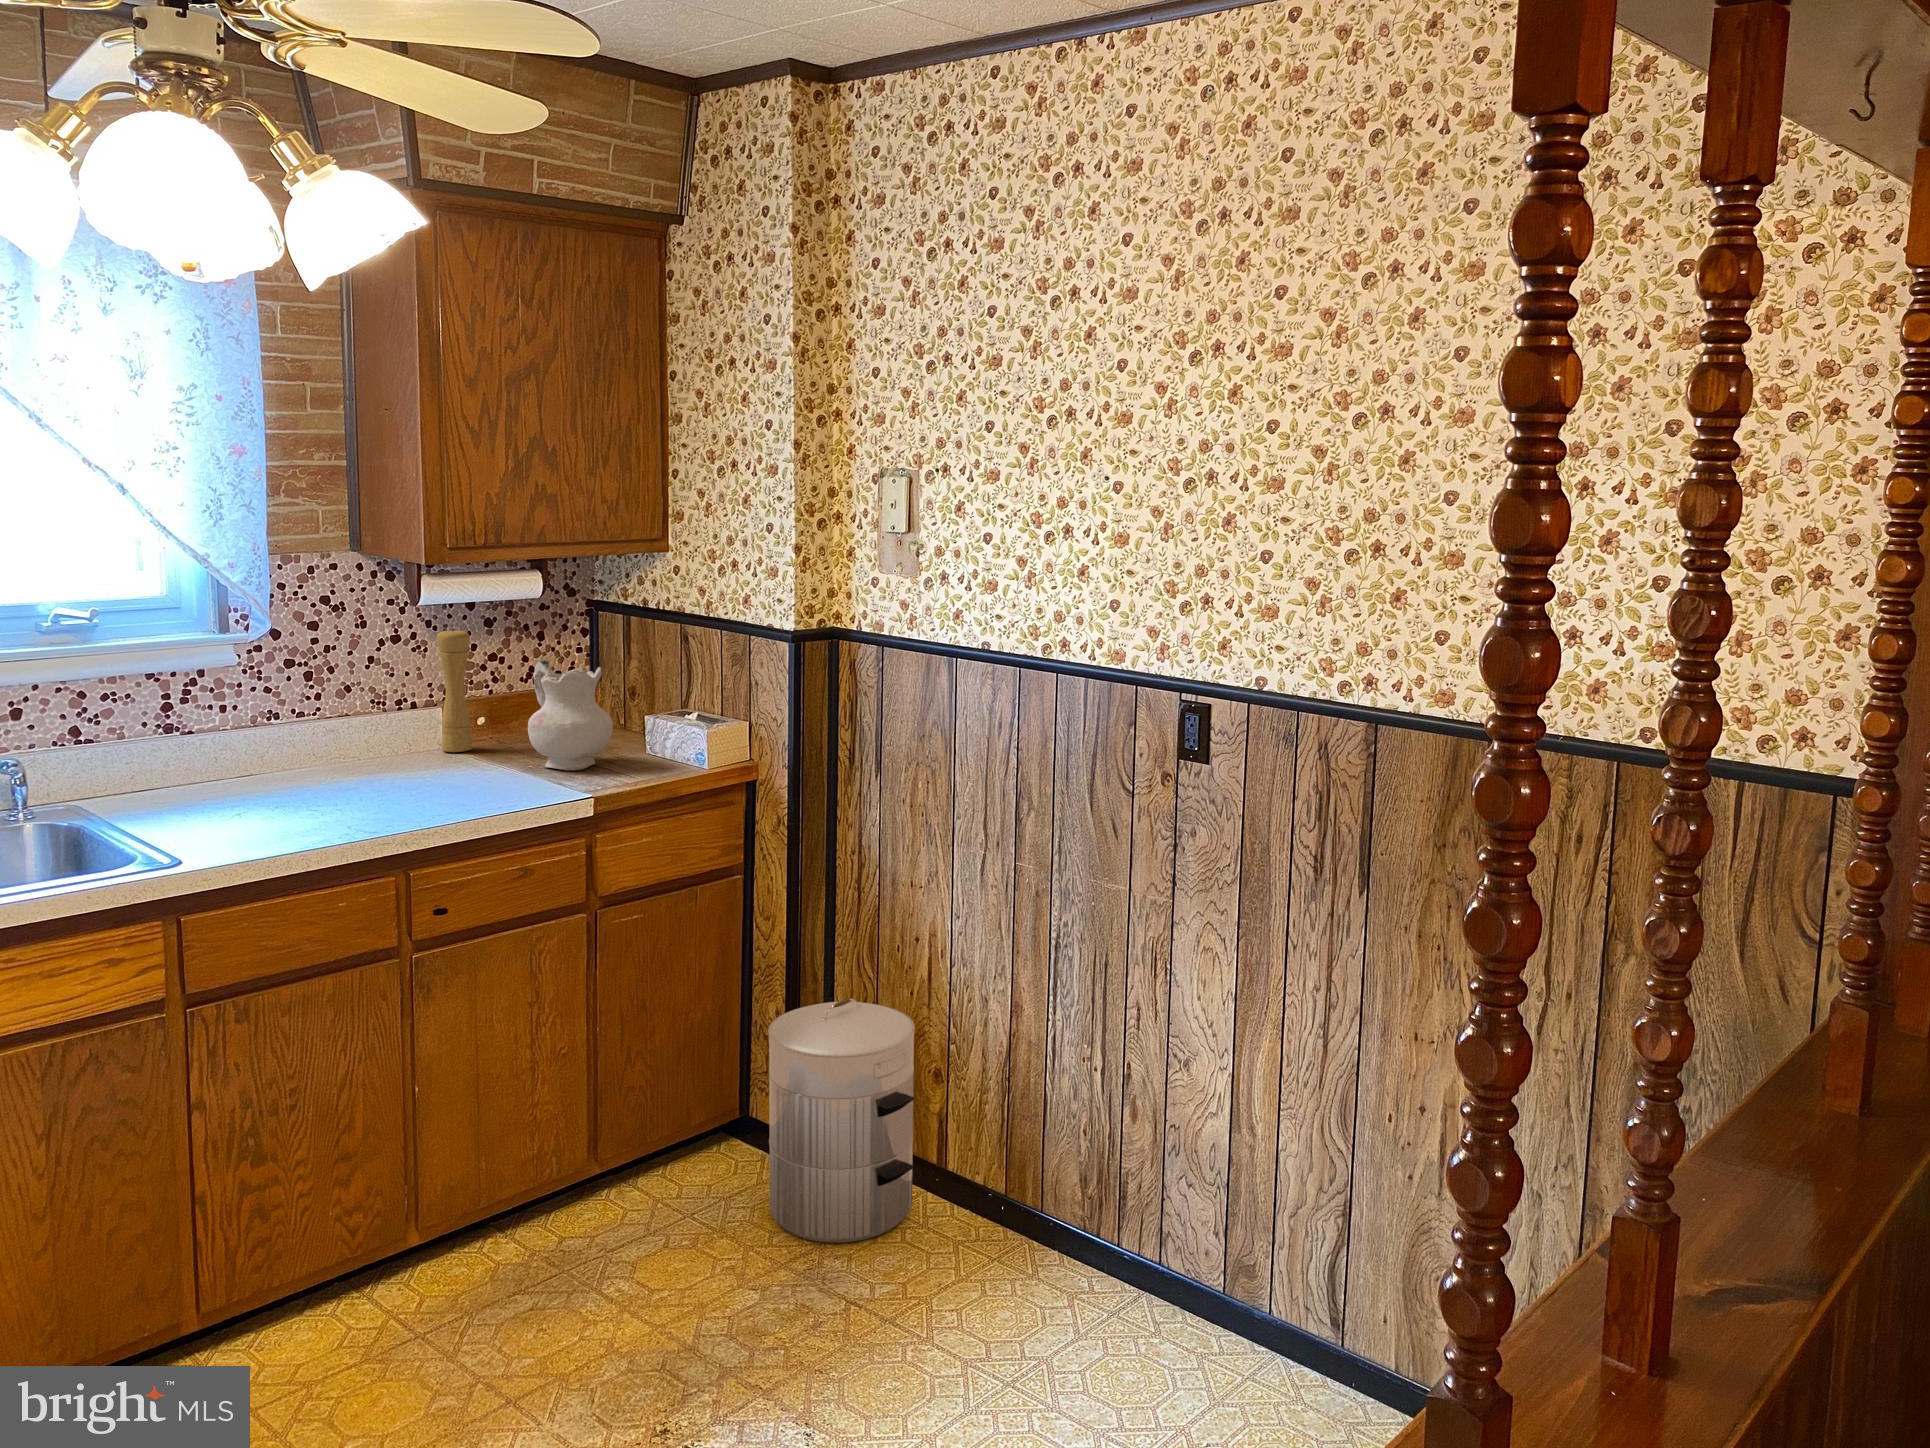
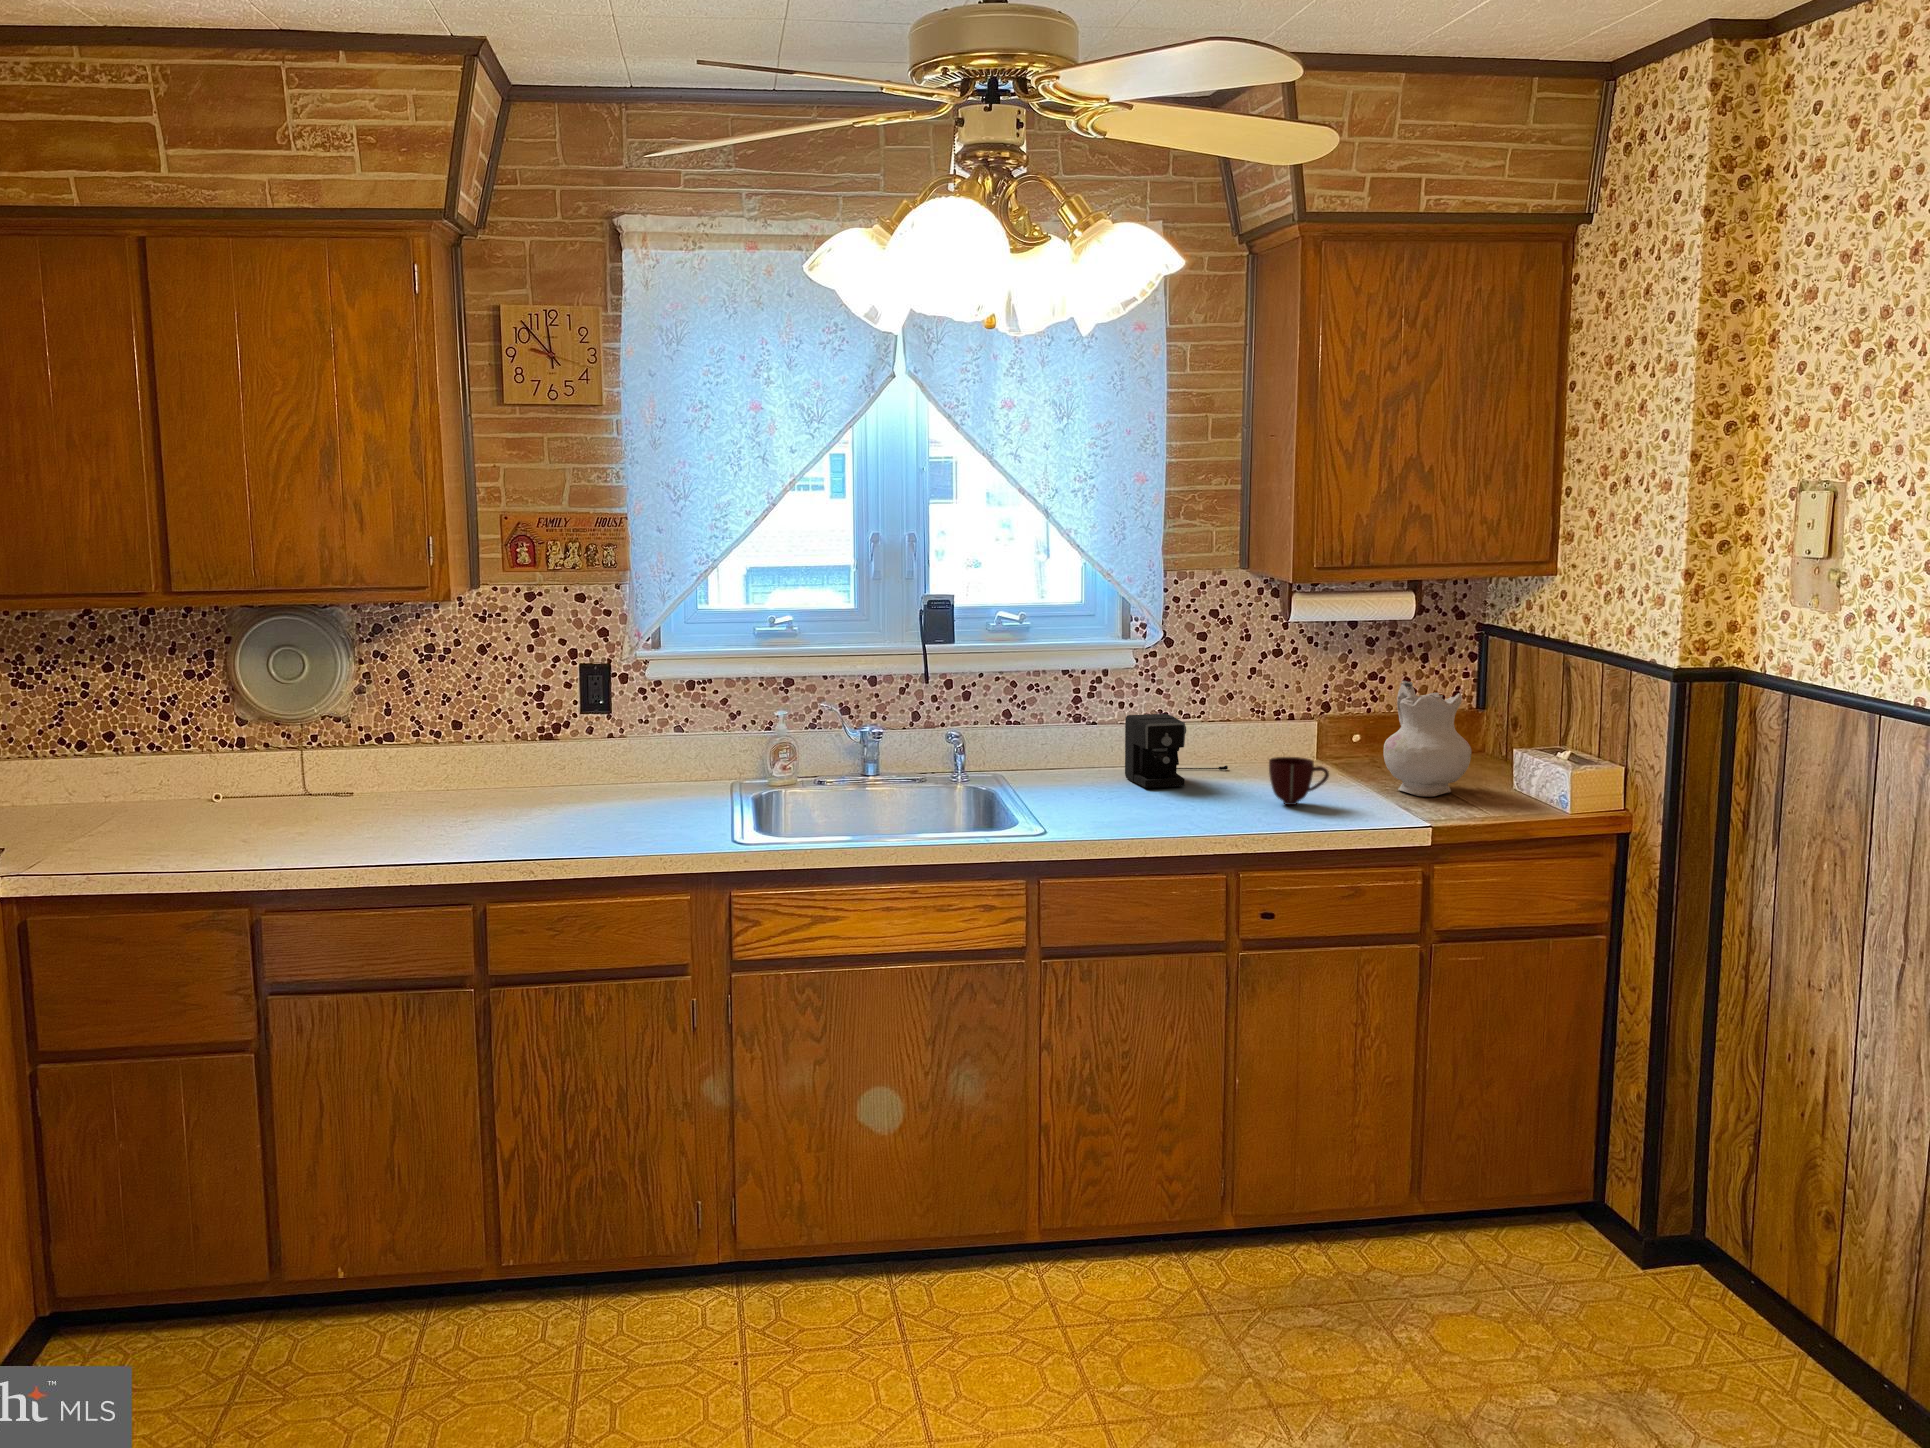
pepper mill: present [436,629,472,752] -> none [1312,646,1345,766]
coffee maker: none [236,712,355,796] -> present [1125,714,1228,788]
mug: none [421,744,486,795] -> present [1269,757,1329,805]
waste bin: present [768,999,915,1243] -> none [1590,1093,1788,1379]

